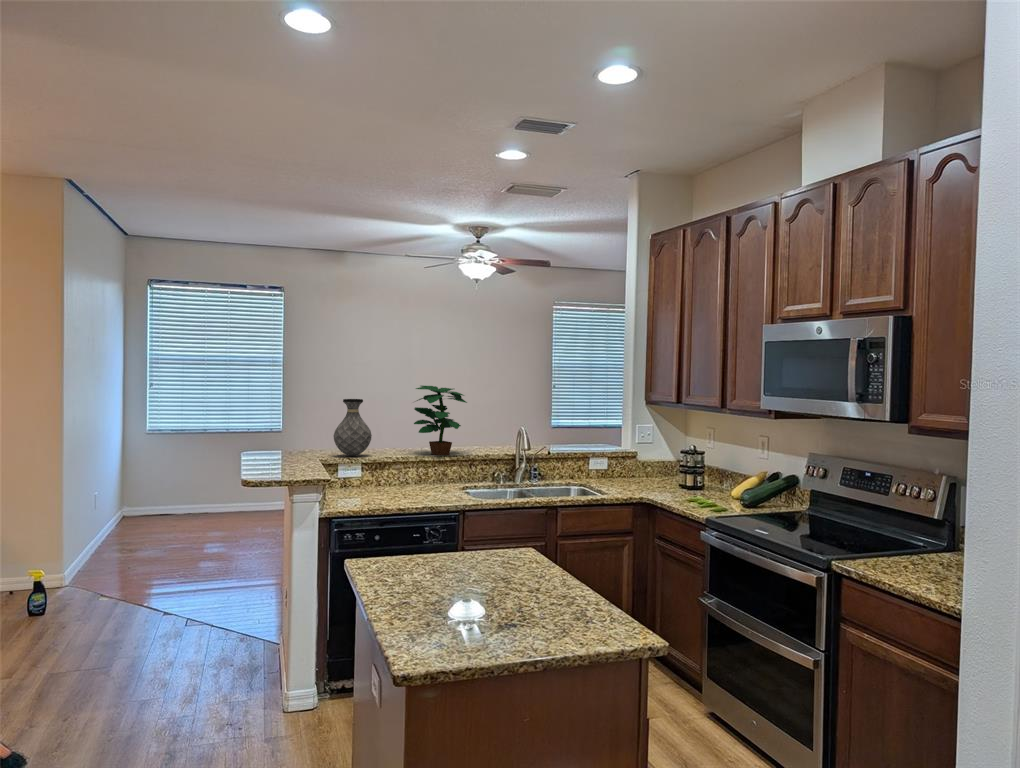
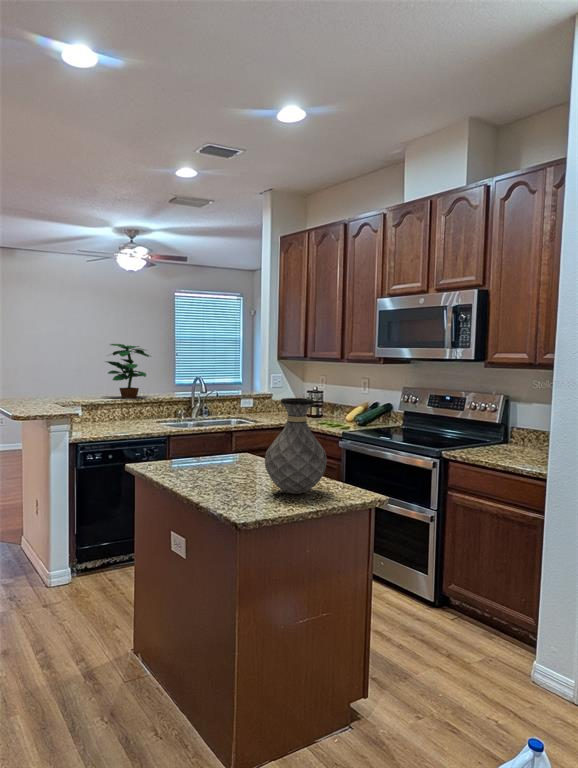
vase: present [334,399,372,456] -> present [265,398,327,494]

